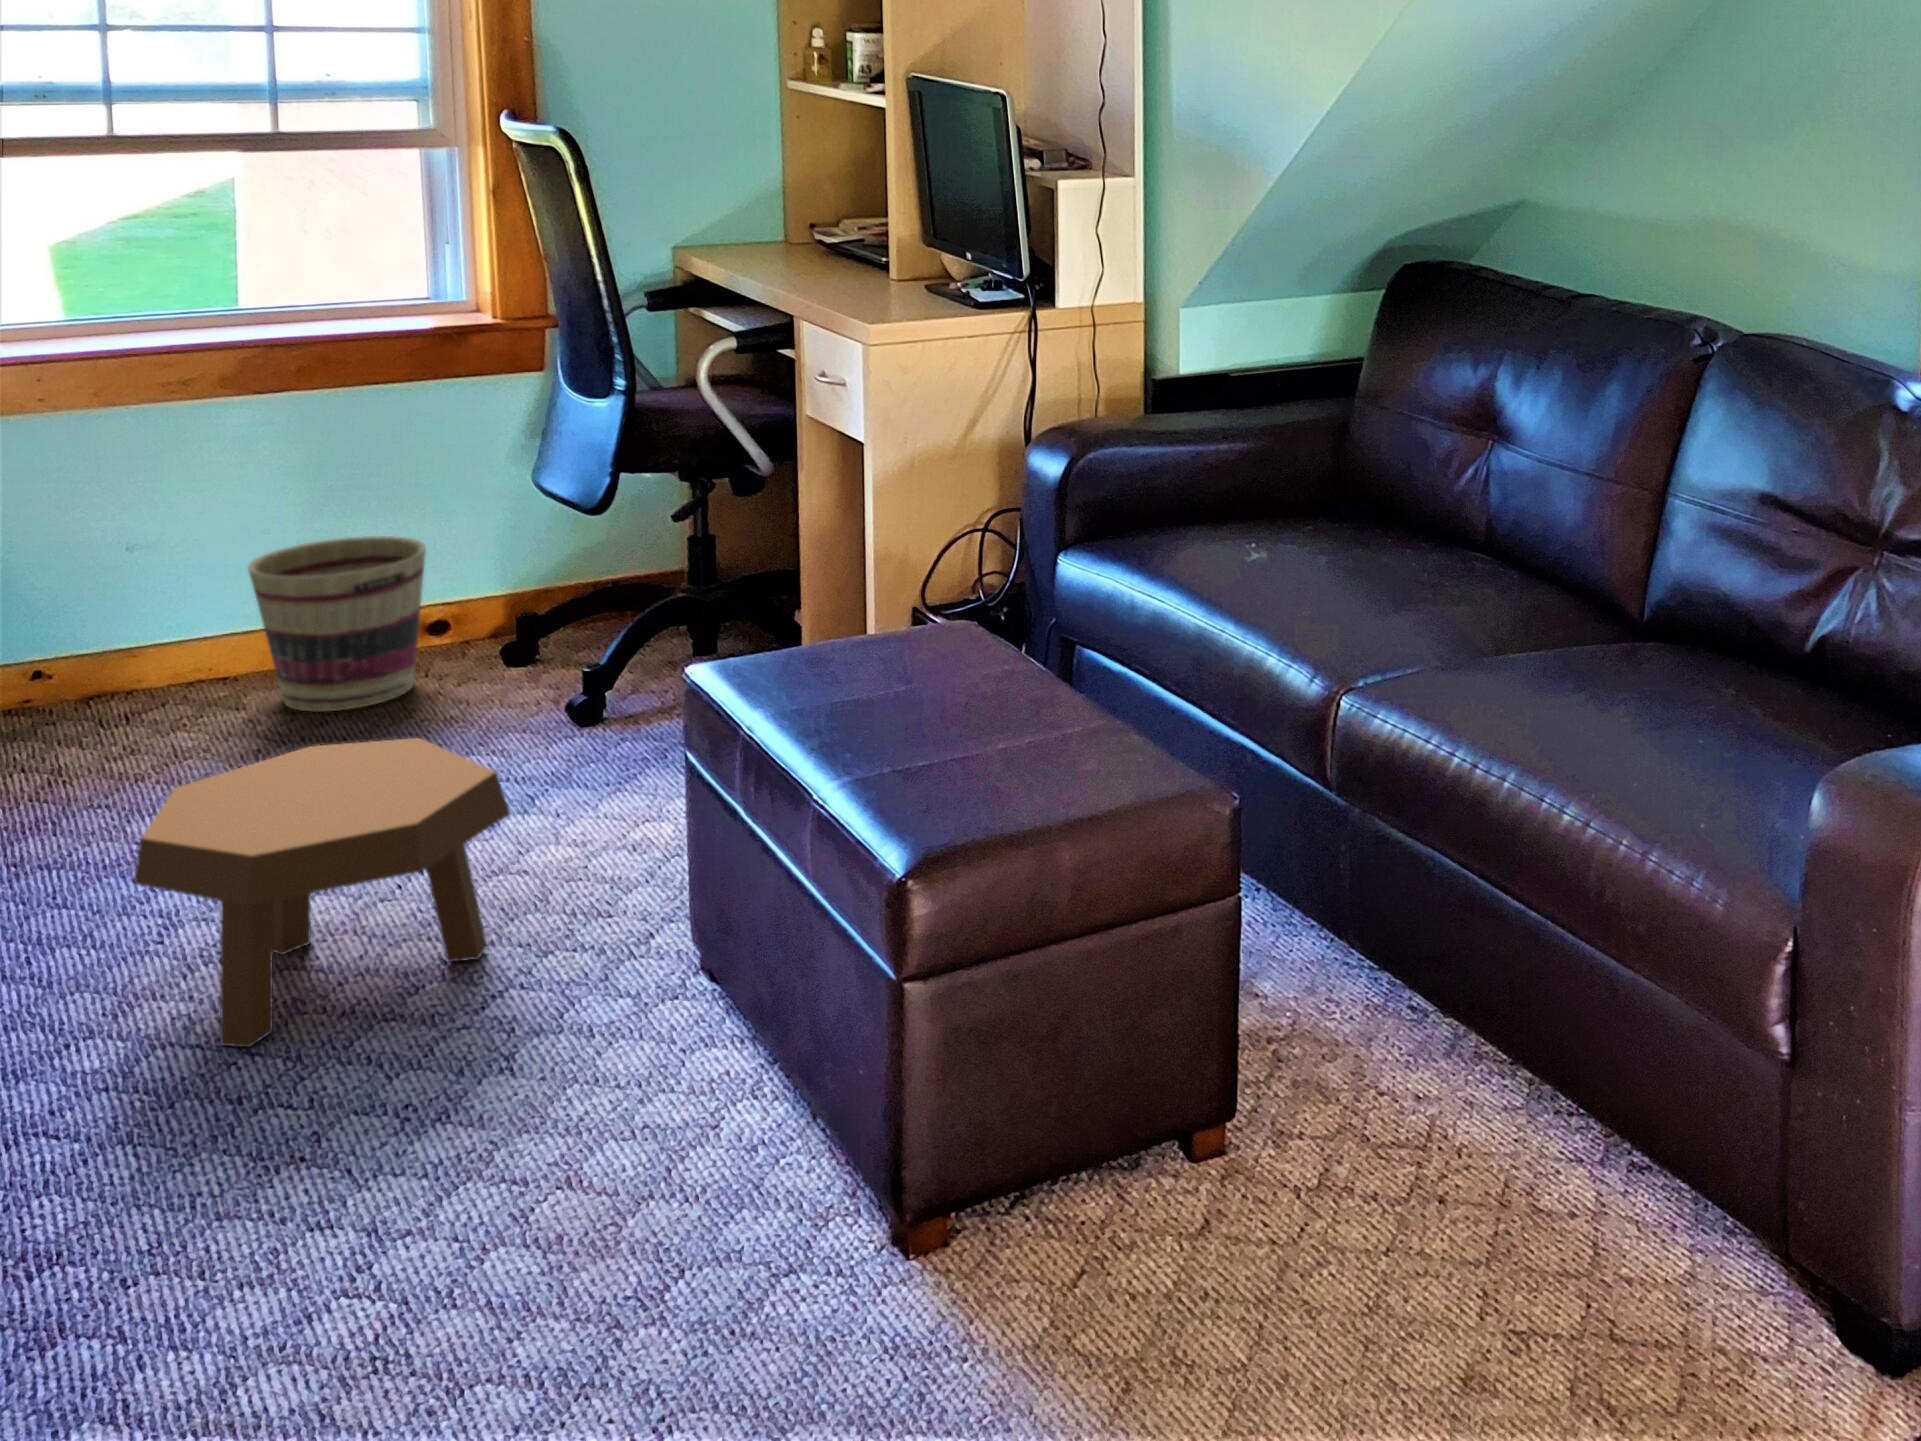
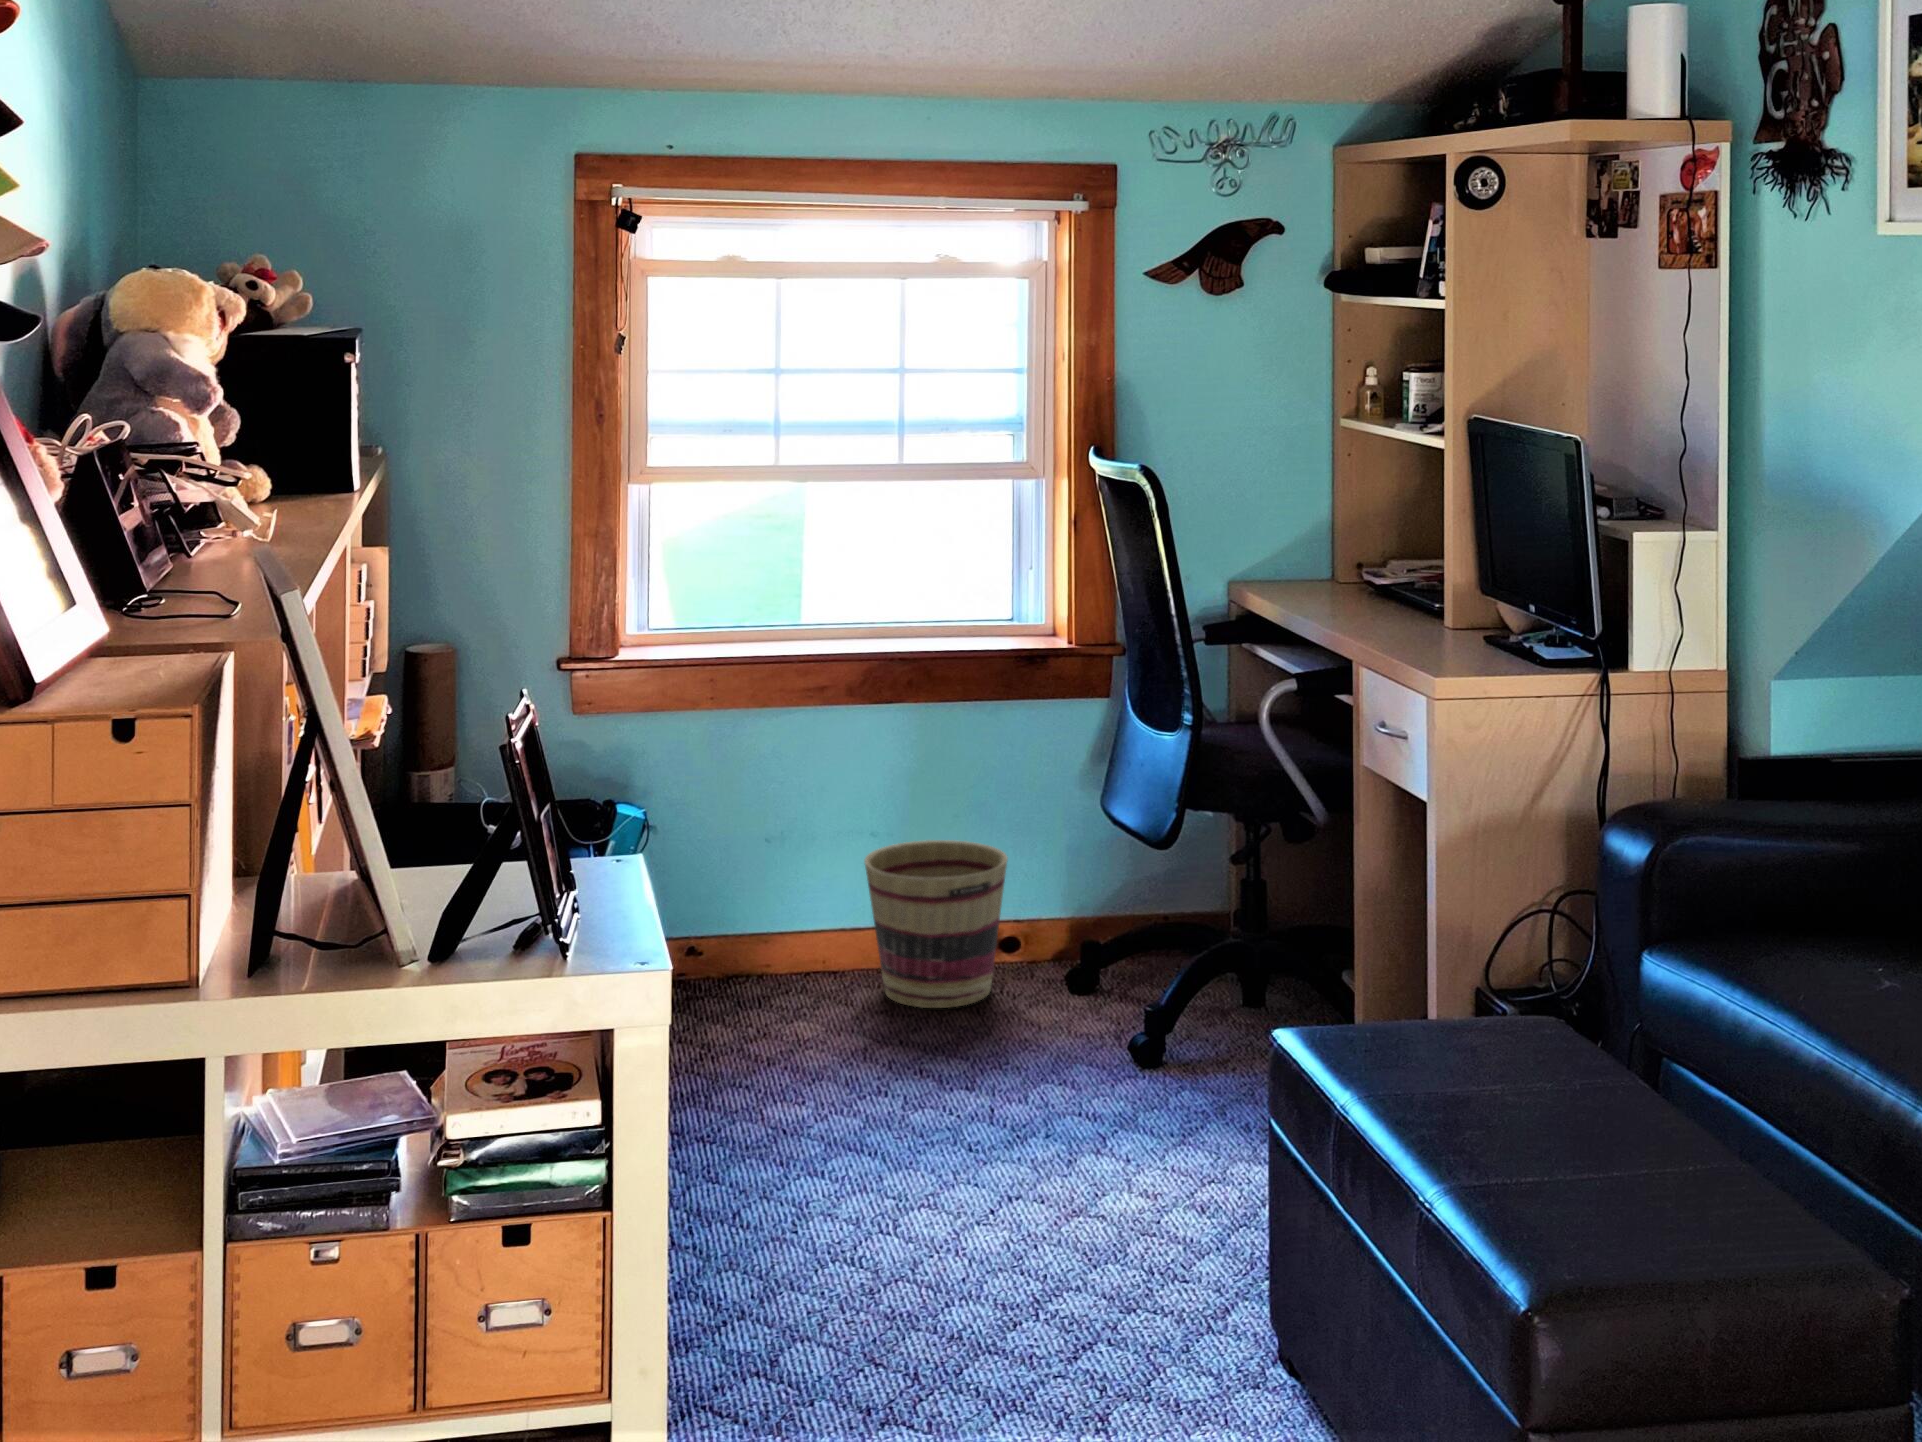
footstool: present [134,738,510,1047] -> none [791,1057,1101,1357]

